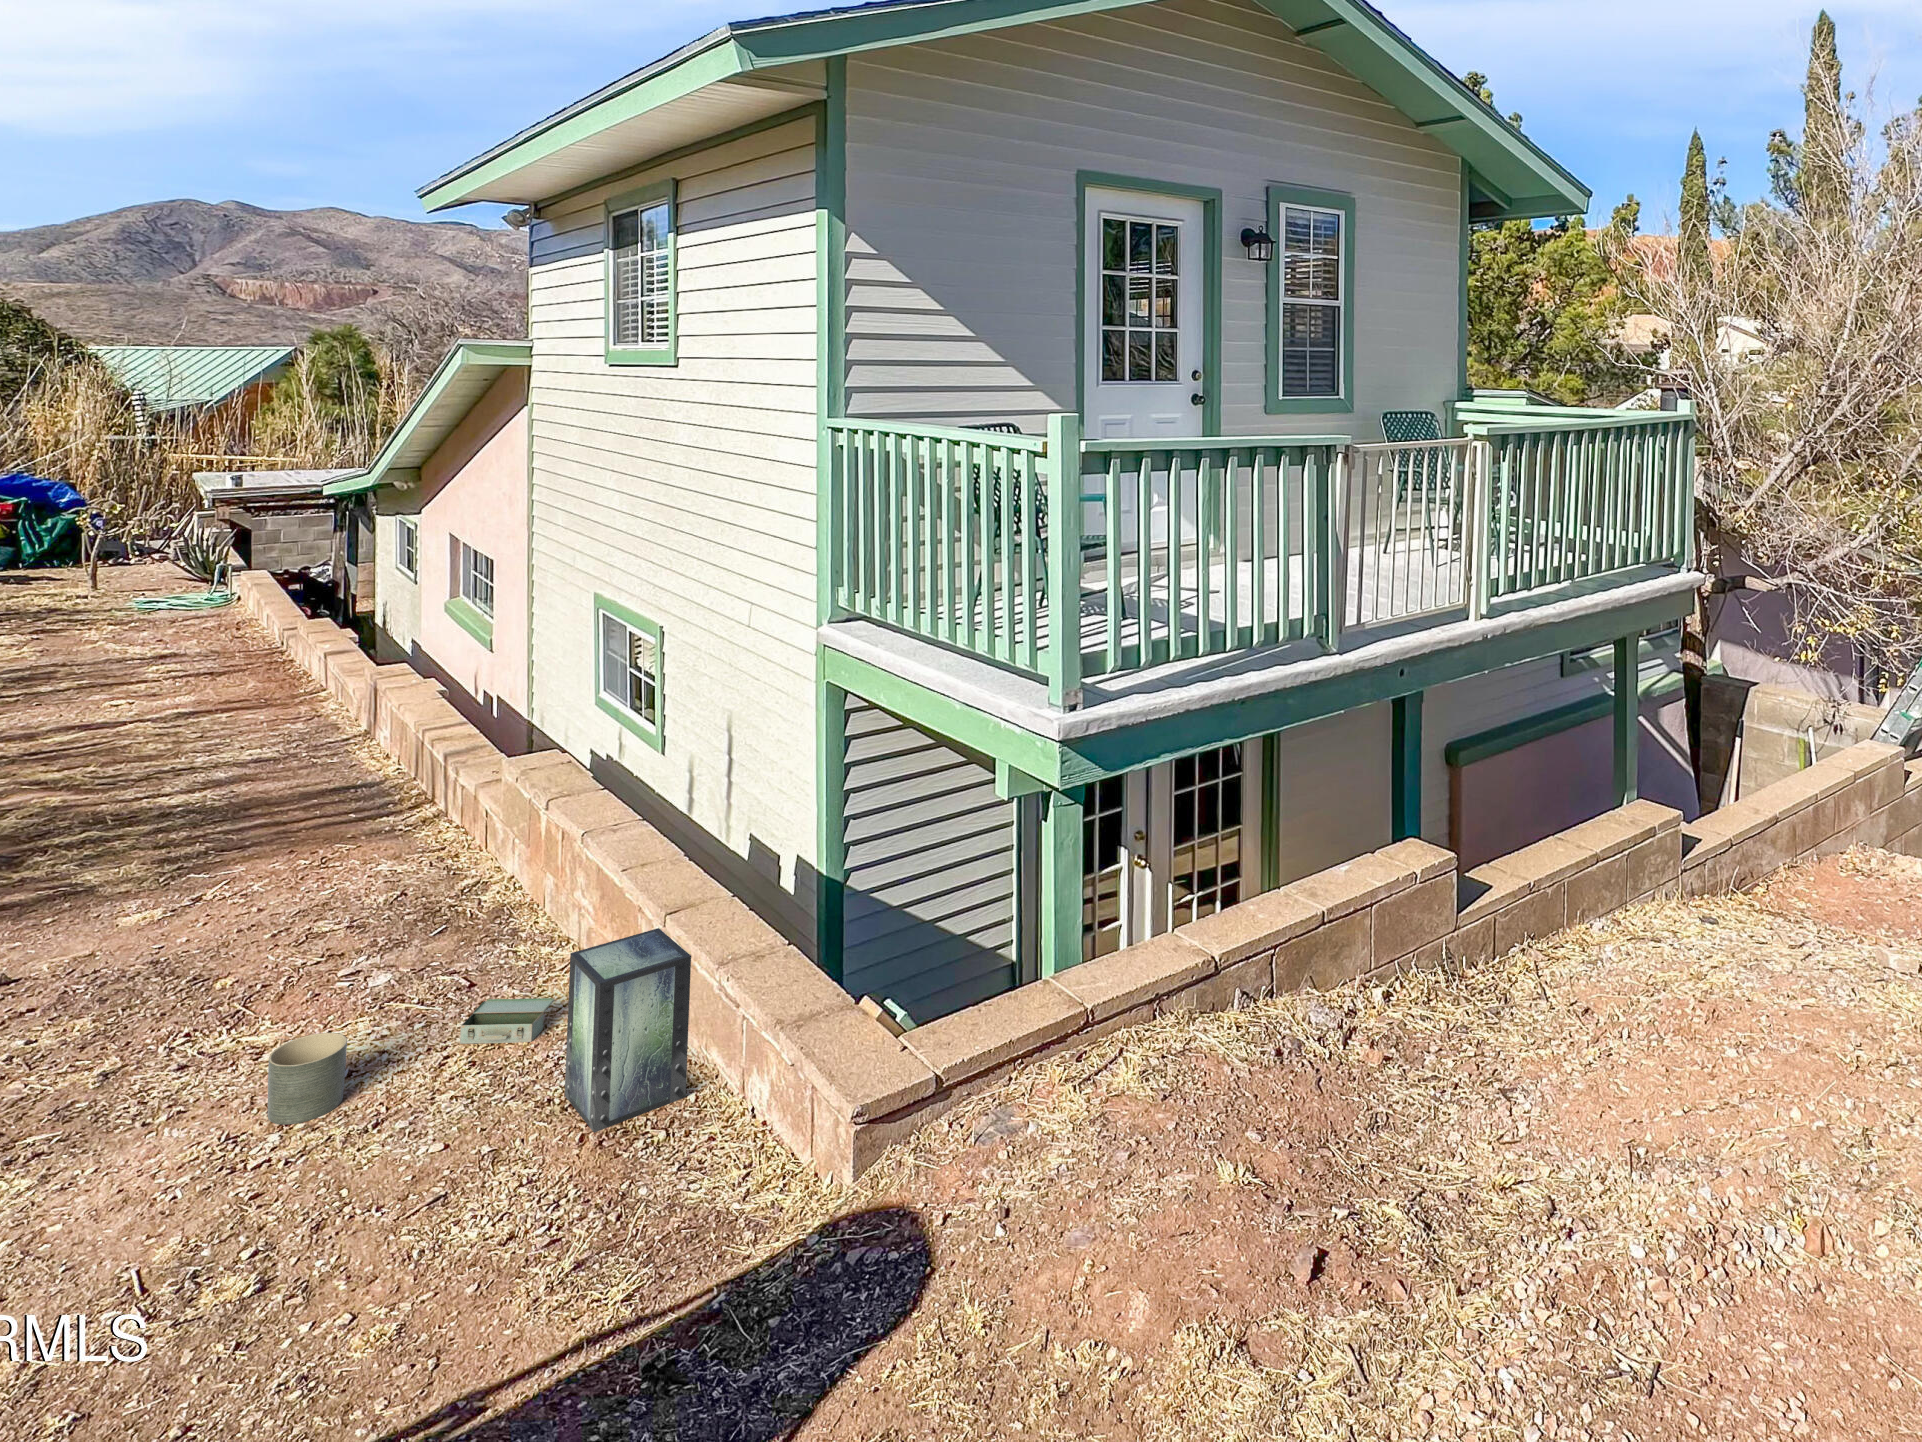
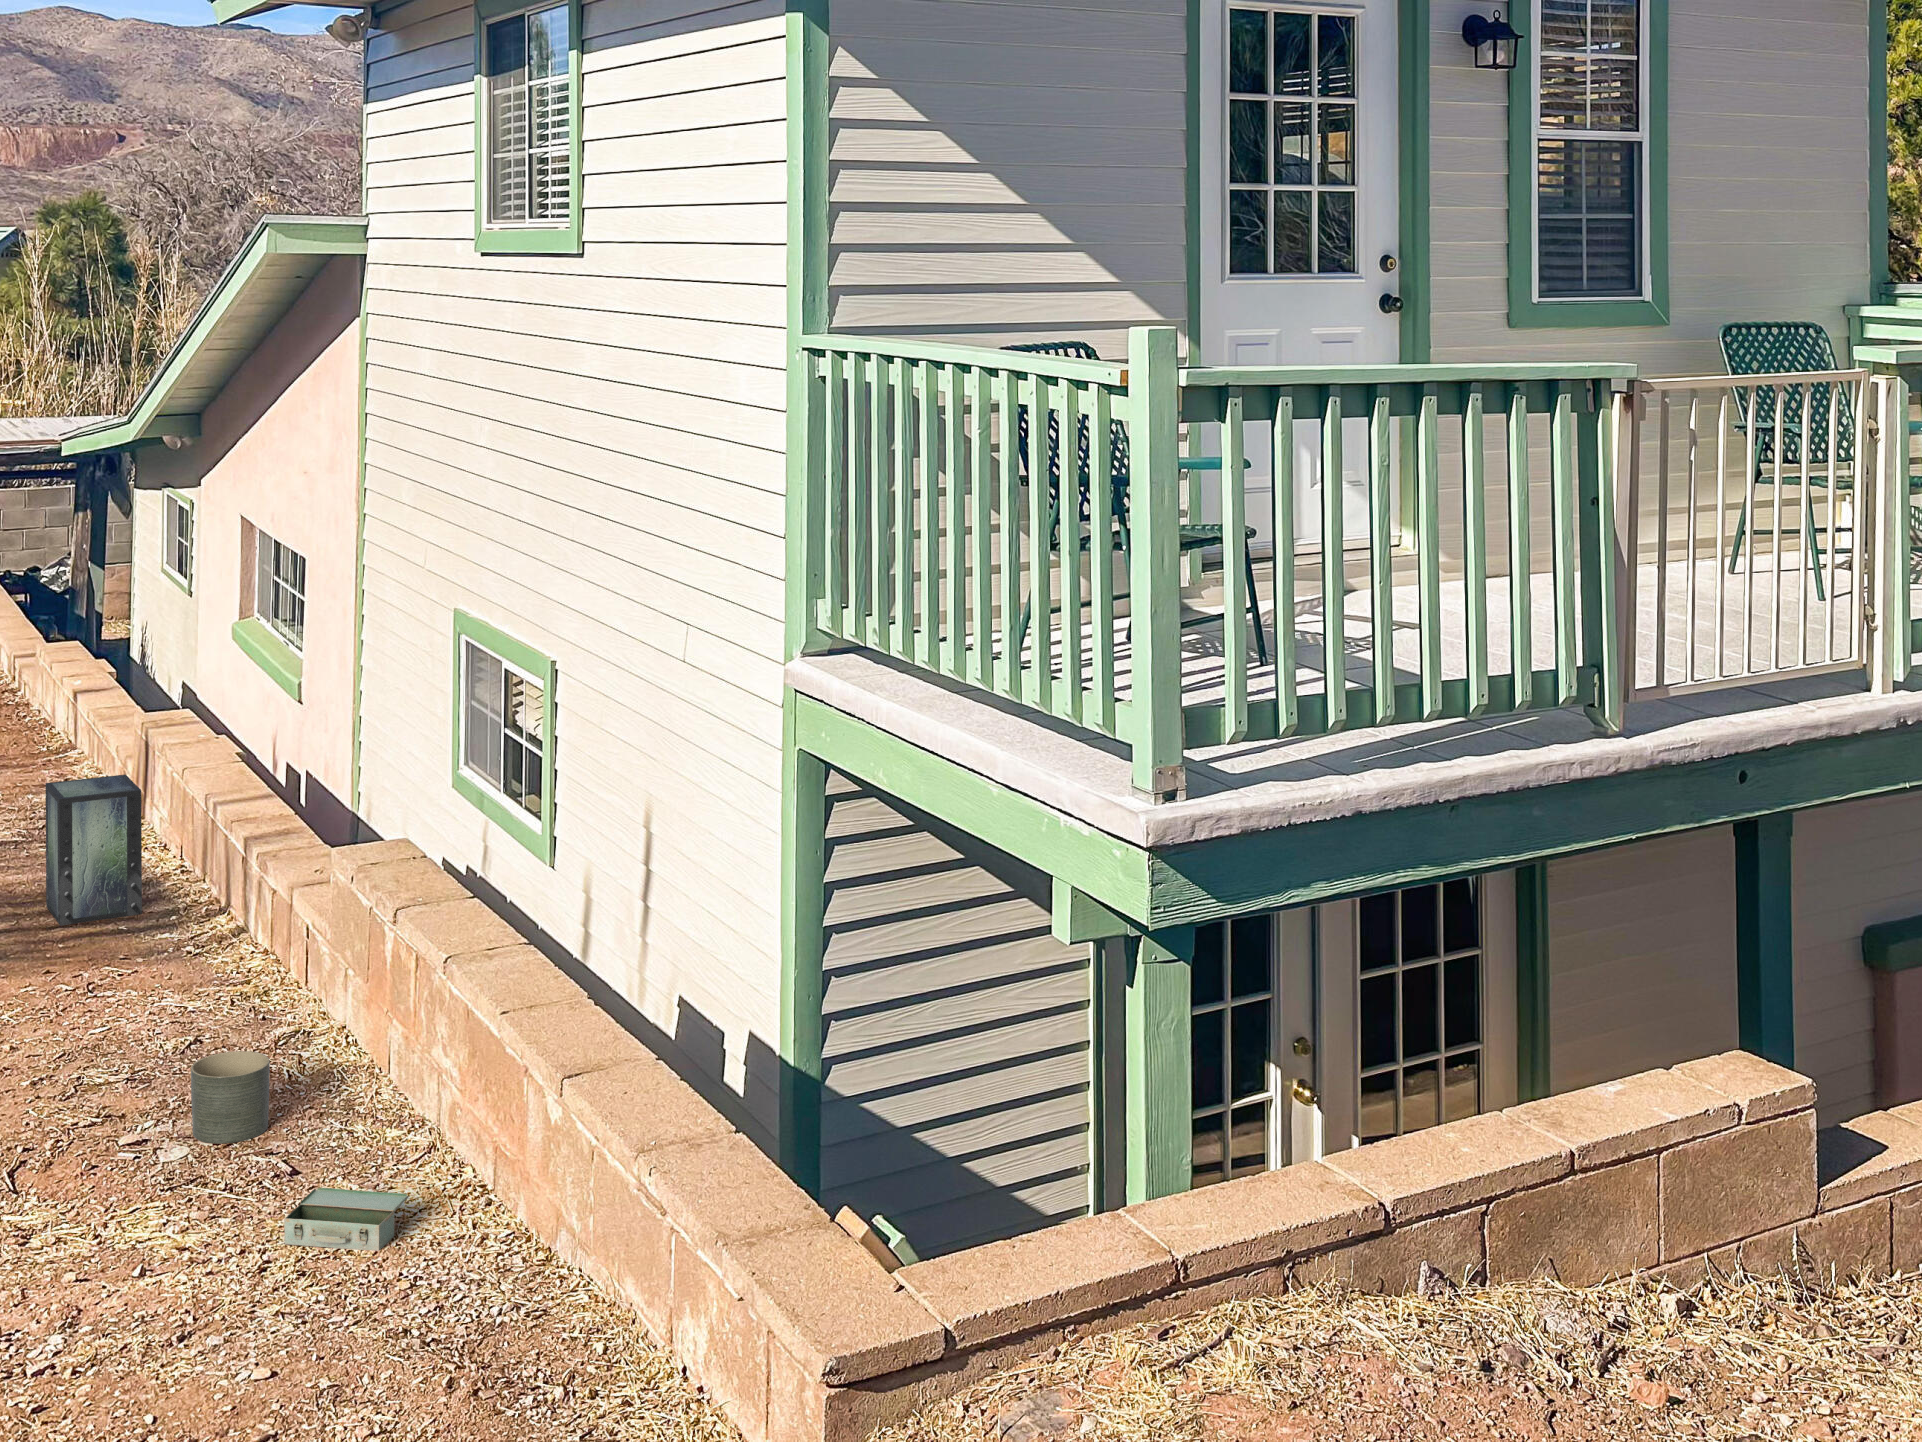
storage box: present [565,928,691,1133] -> present [45,775,142,926]
planter: present [268,1033,347,1125] -> present [191,1051,270,1144]

